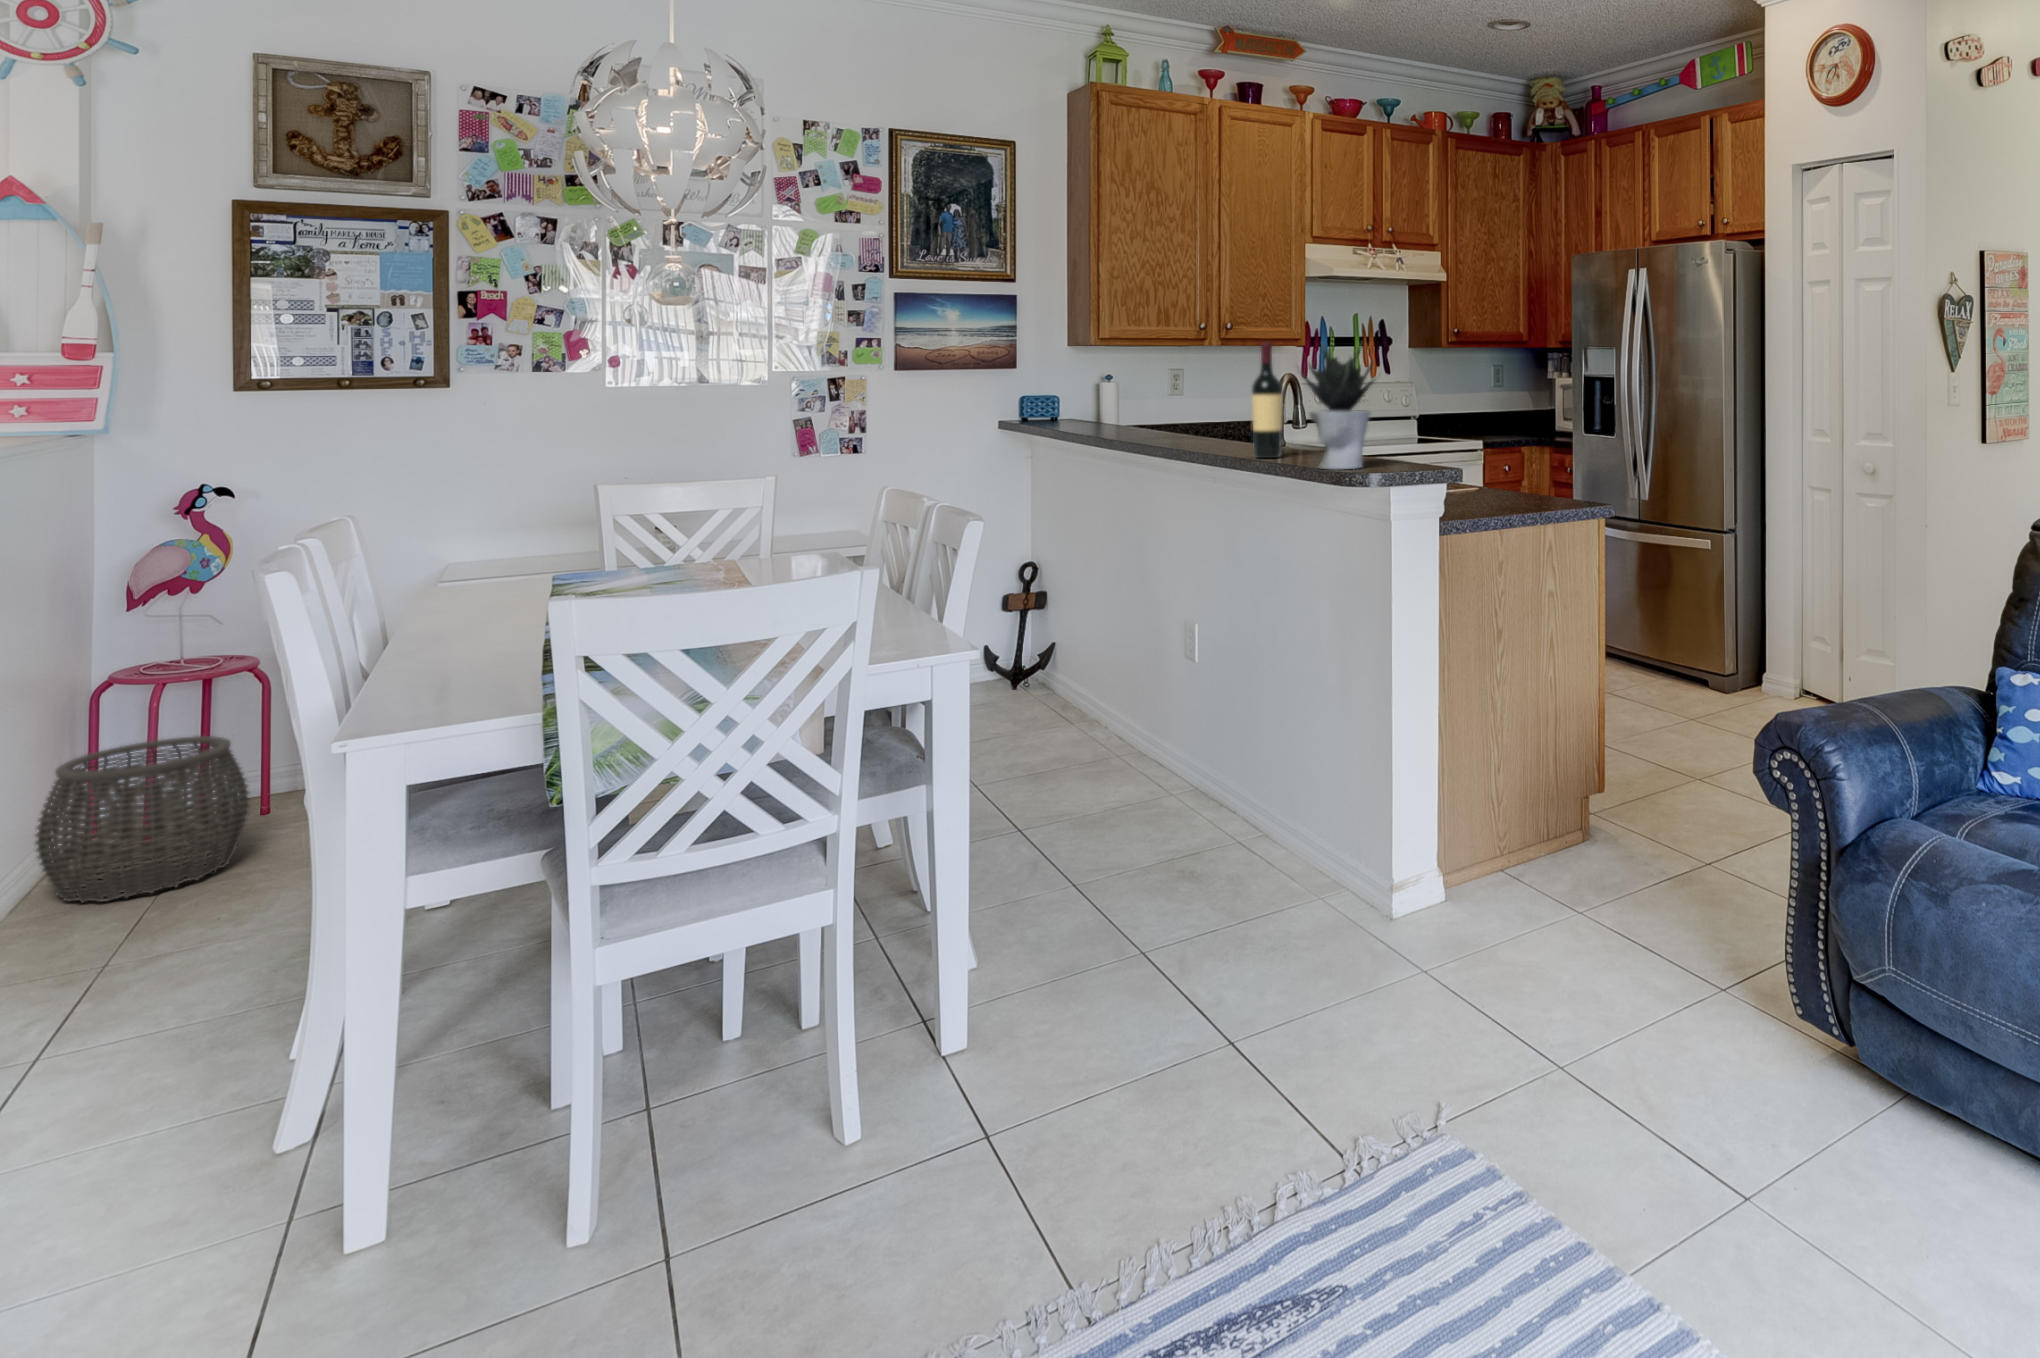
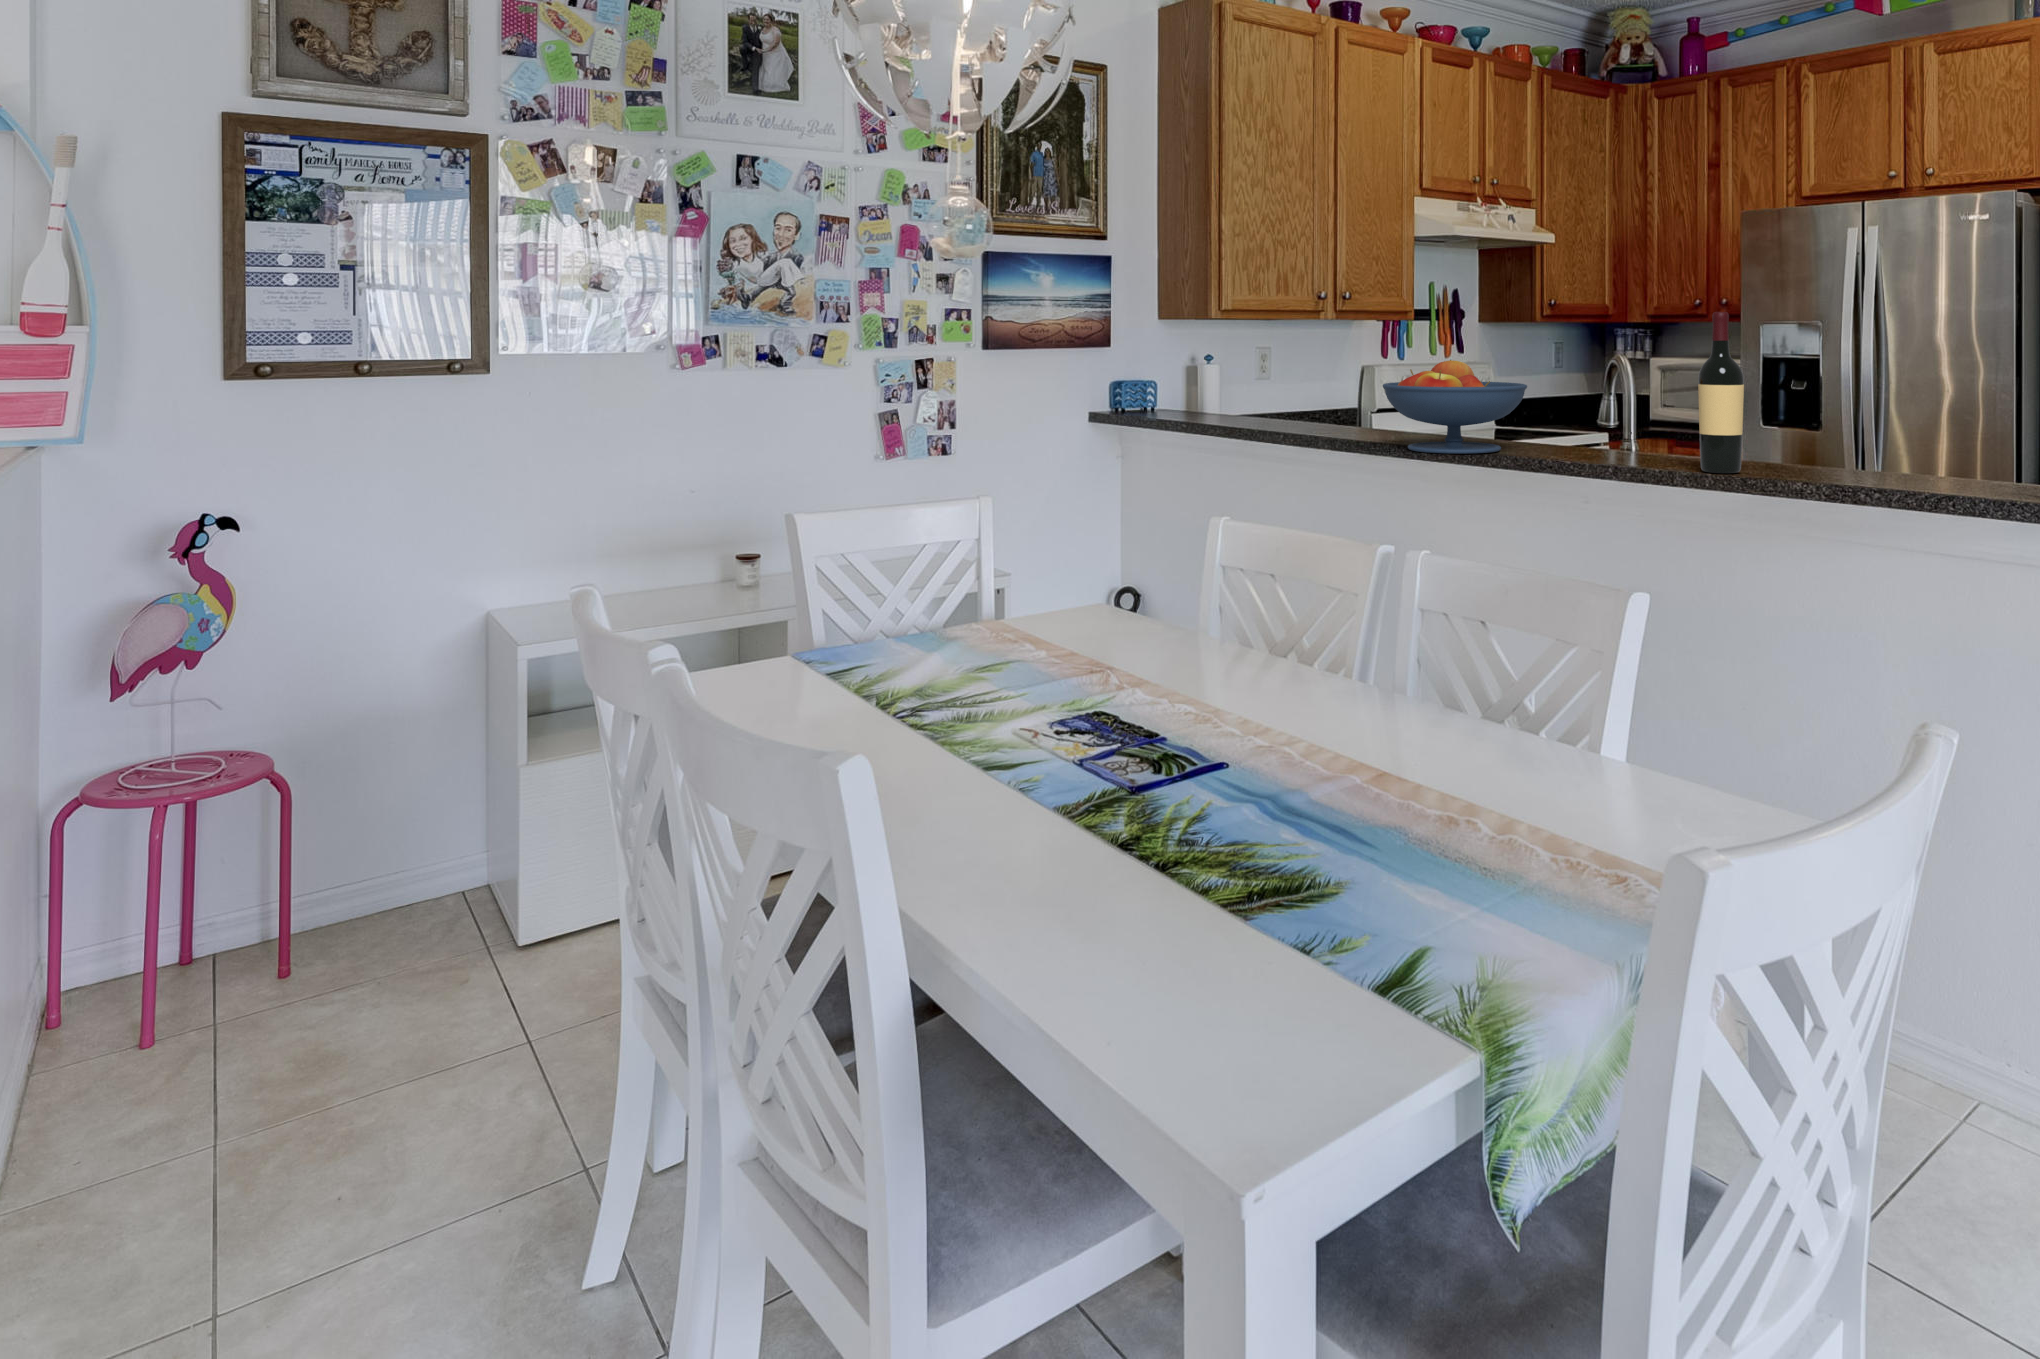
potted plant: present [1298,346,1375,469] -> none [1859,308,1996,494]
fruit bowl: none [1104,377,1215,447] -> present [1383,360,1527,454]
woven basket: present [35,736,250,903] -> none [40,880,322,1153]

